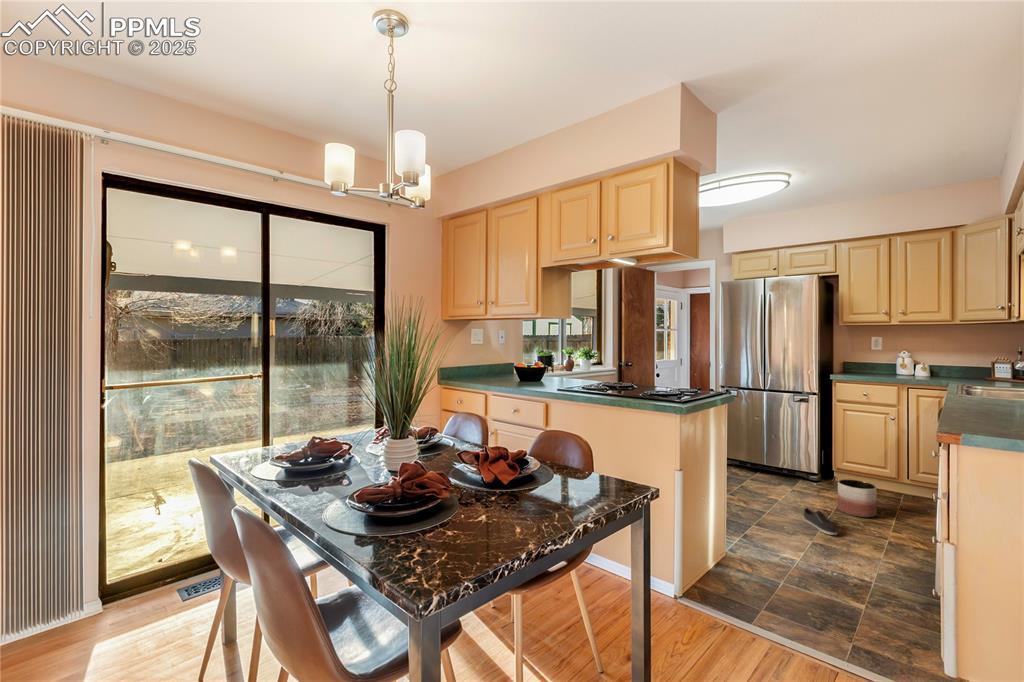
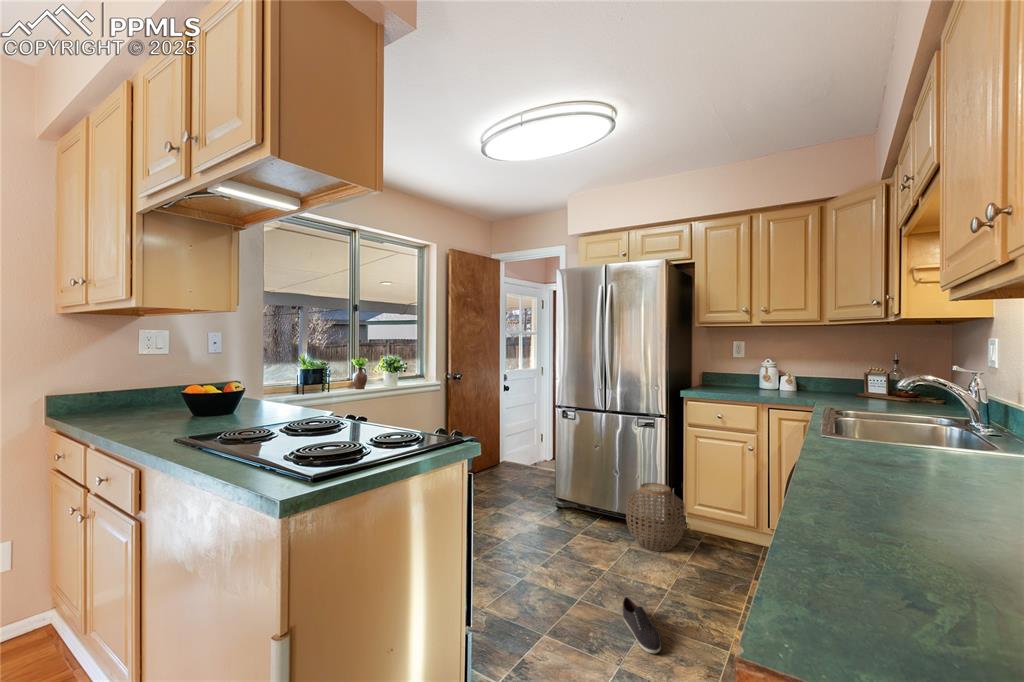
woven basket: none [789,443,838,492] -> present [626,483,685,551]
planter: present [837,479,877,517] -> none [675,542,724,603]

